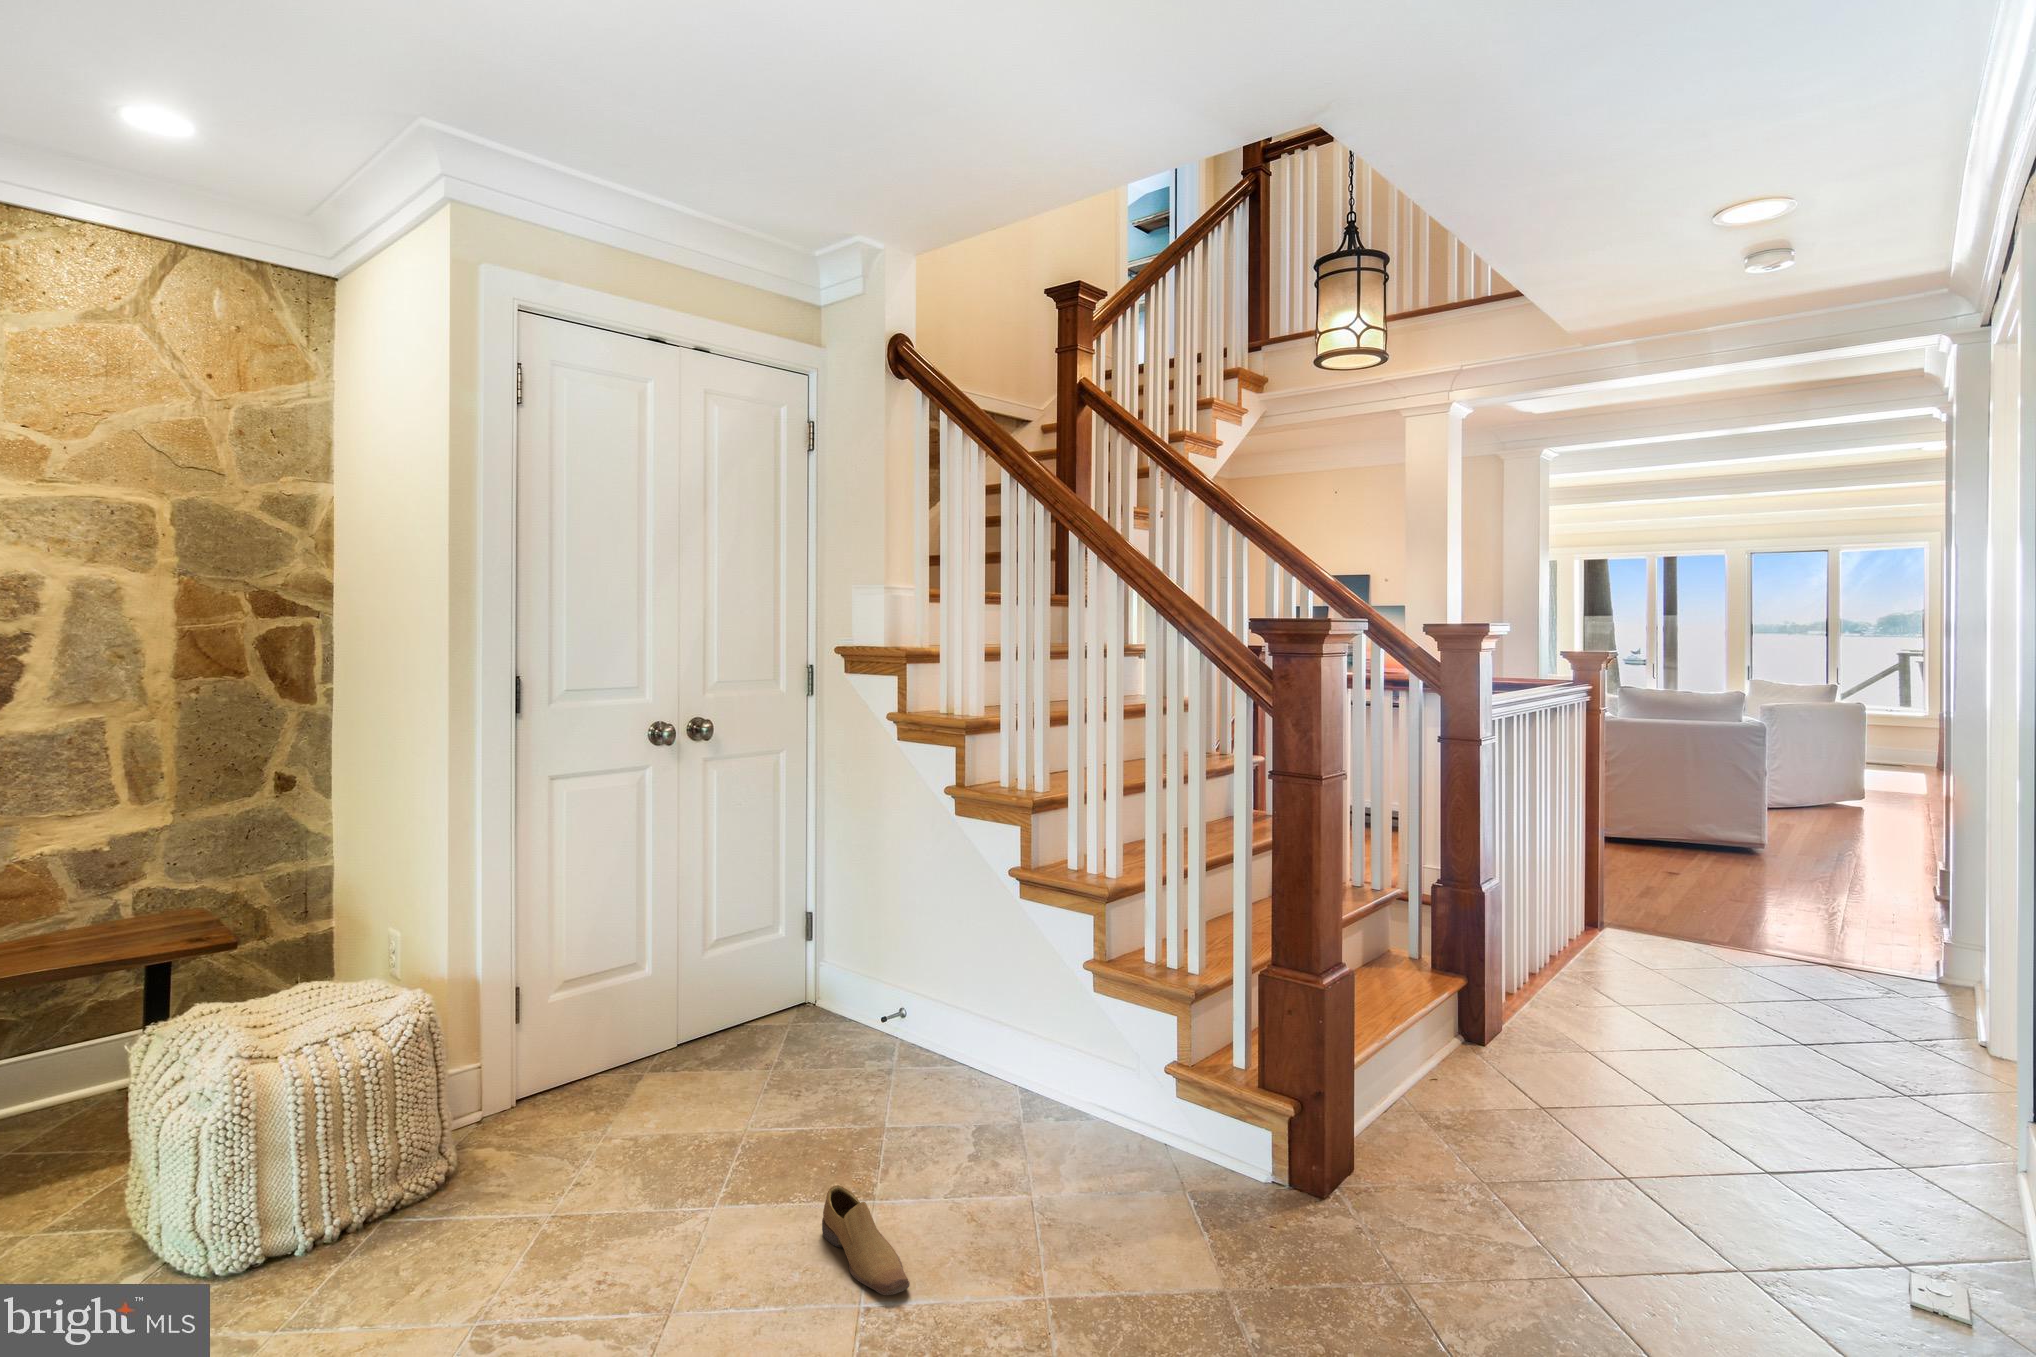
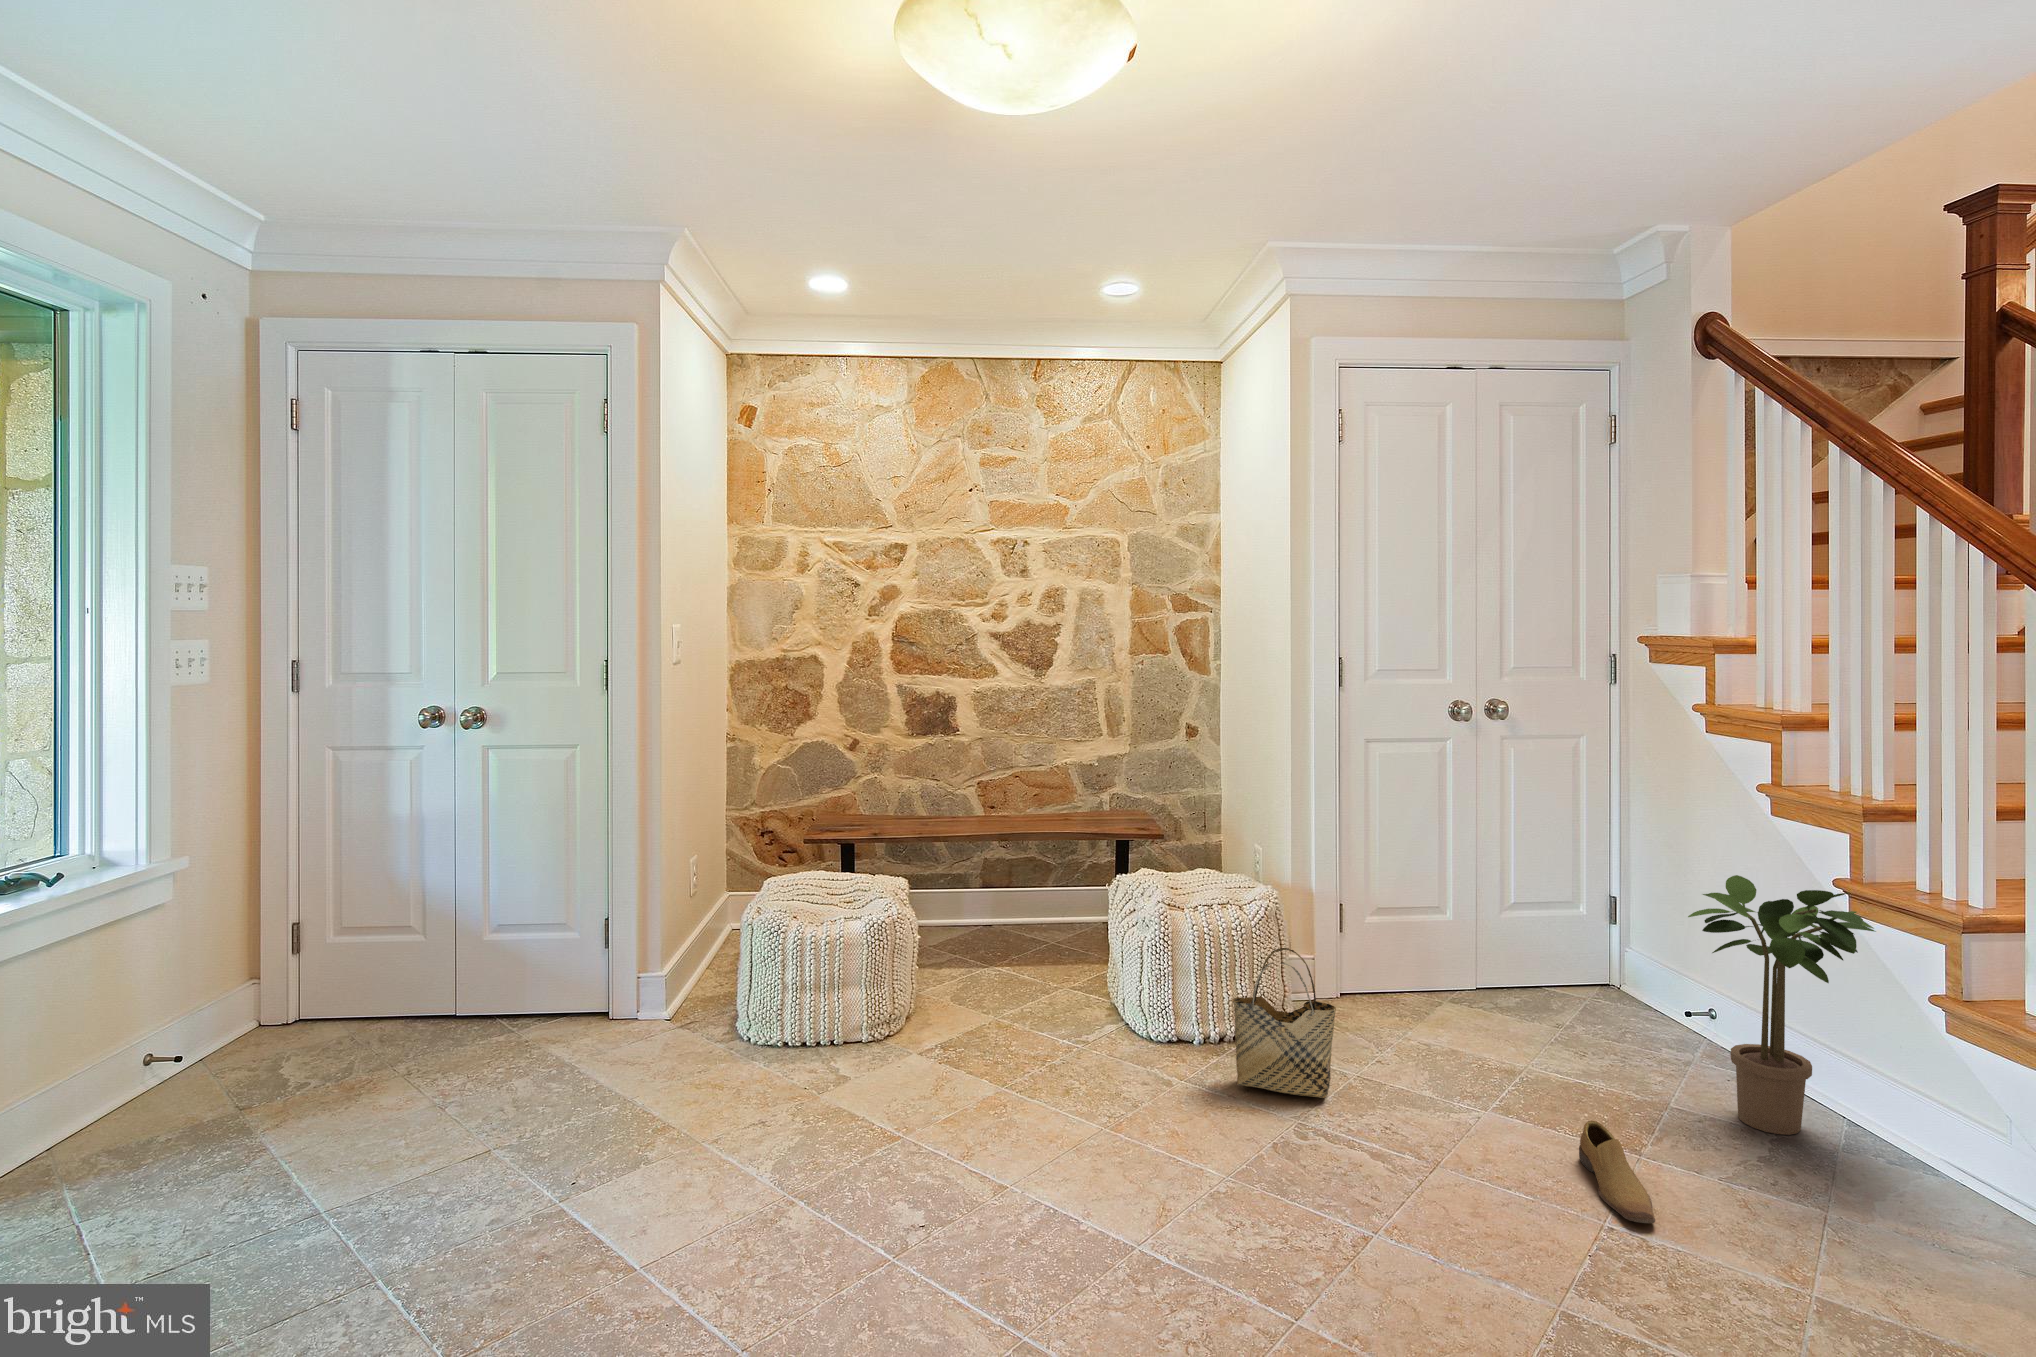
potted plant: none [900,882,1048,1134] -> present [1688,875,1876,1135]
woven basket: none [363,1075,525,1300] -> present [1232,948,1336,1098]

